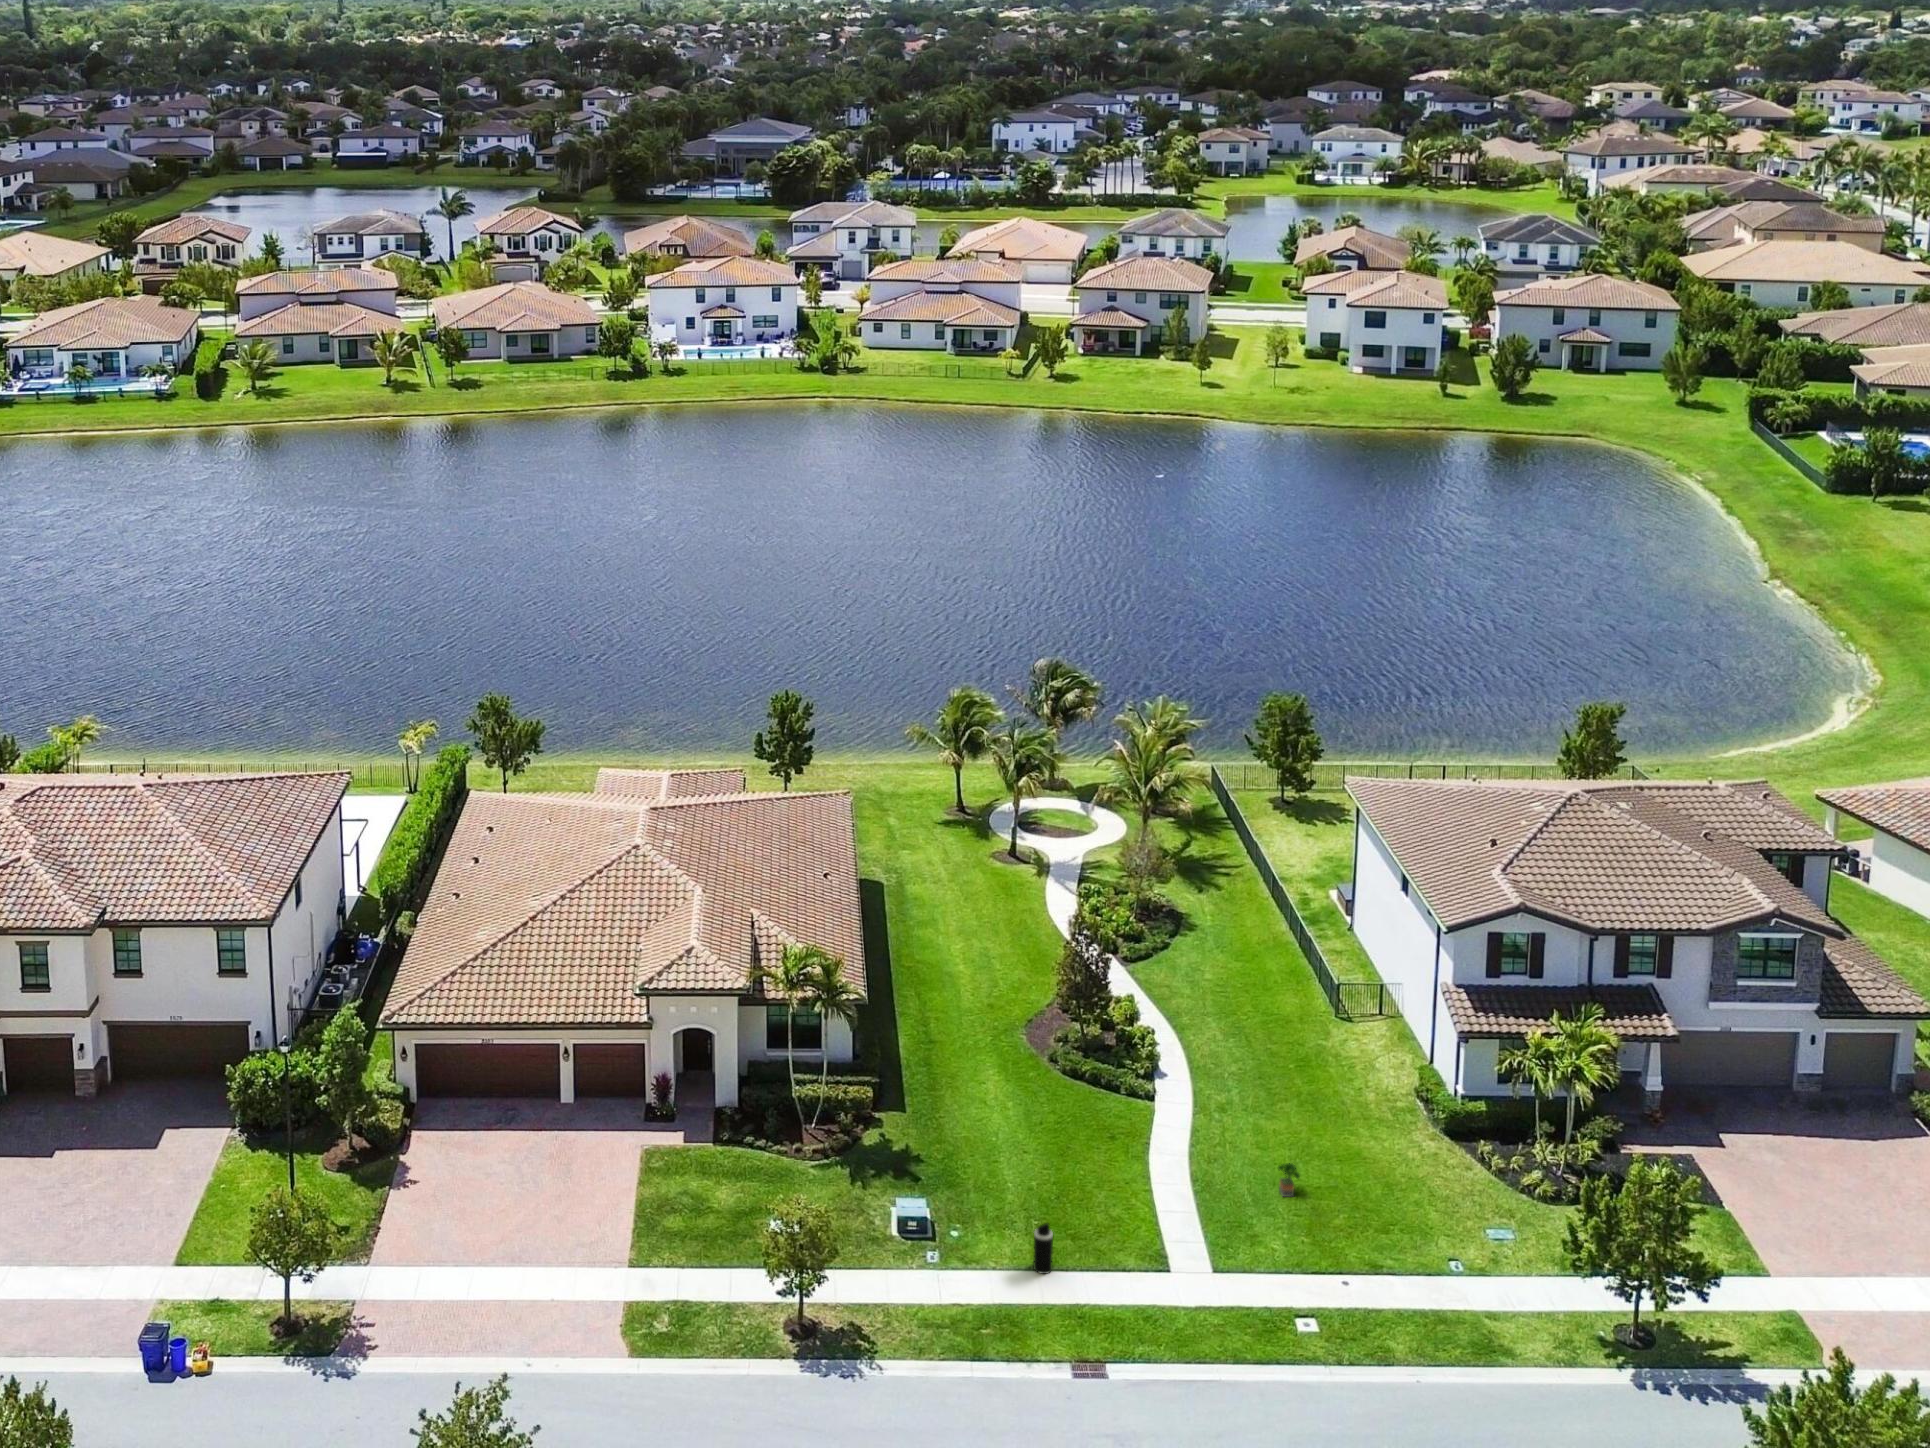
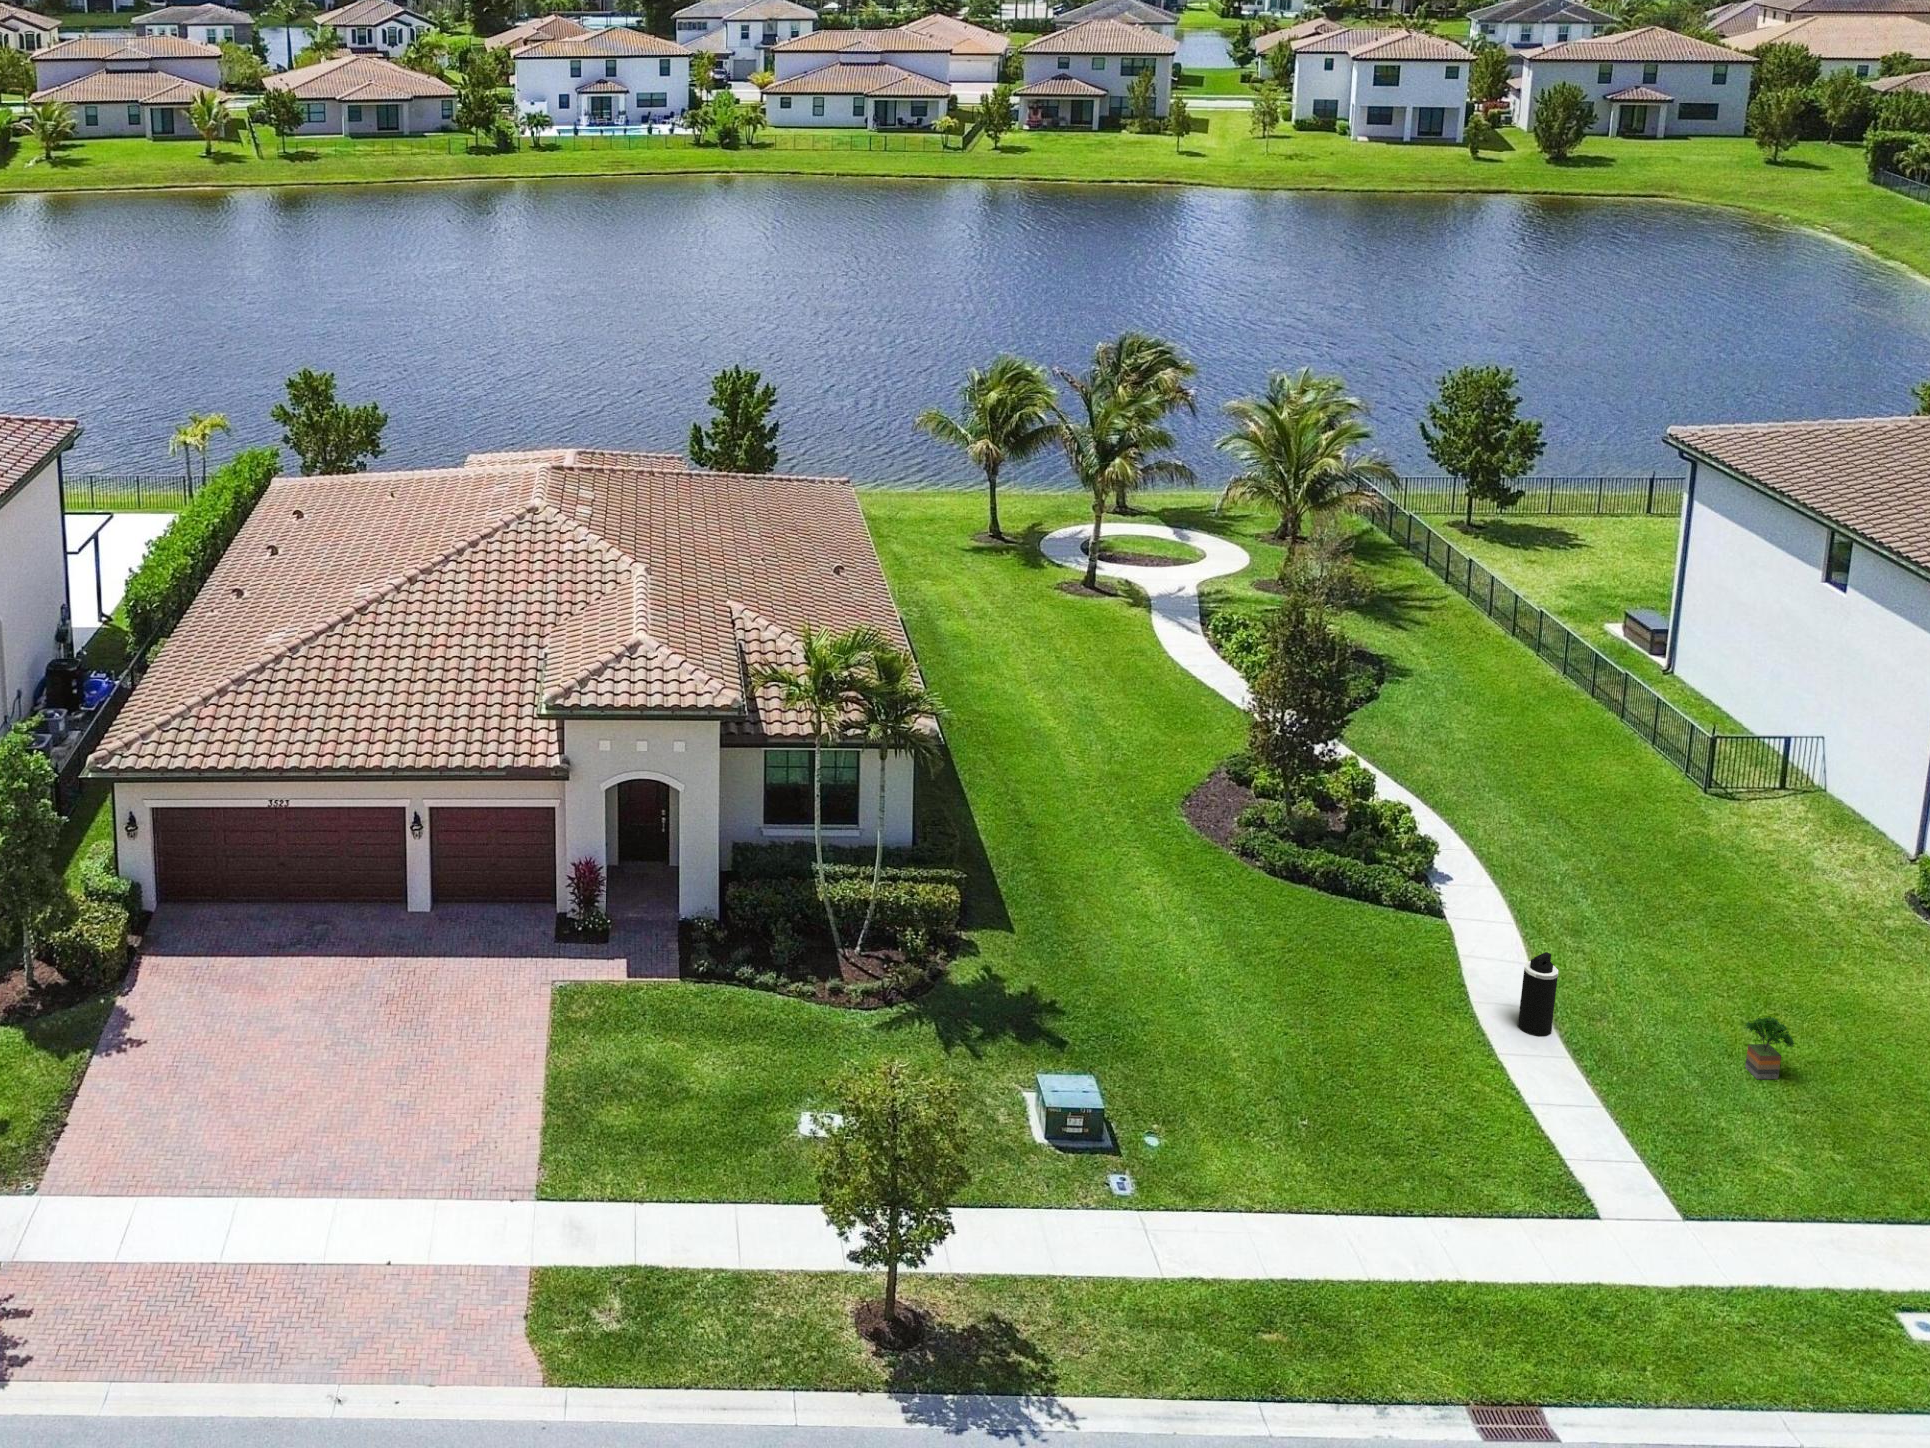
trash can: present [1033,1223,1053,1274] -> present [1518,952,1558,1036]

